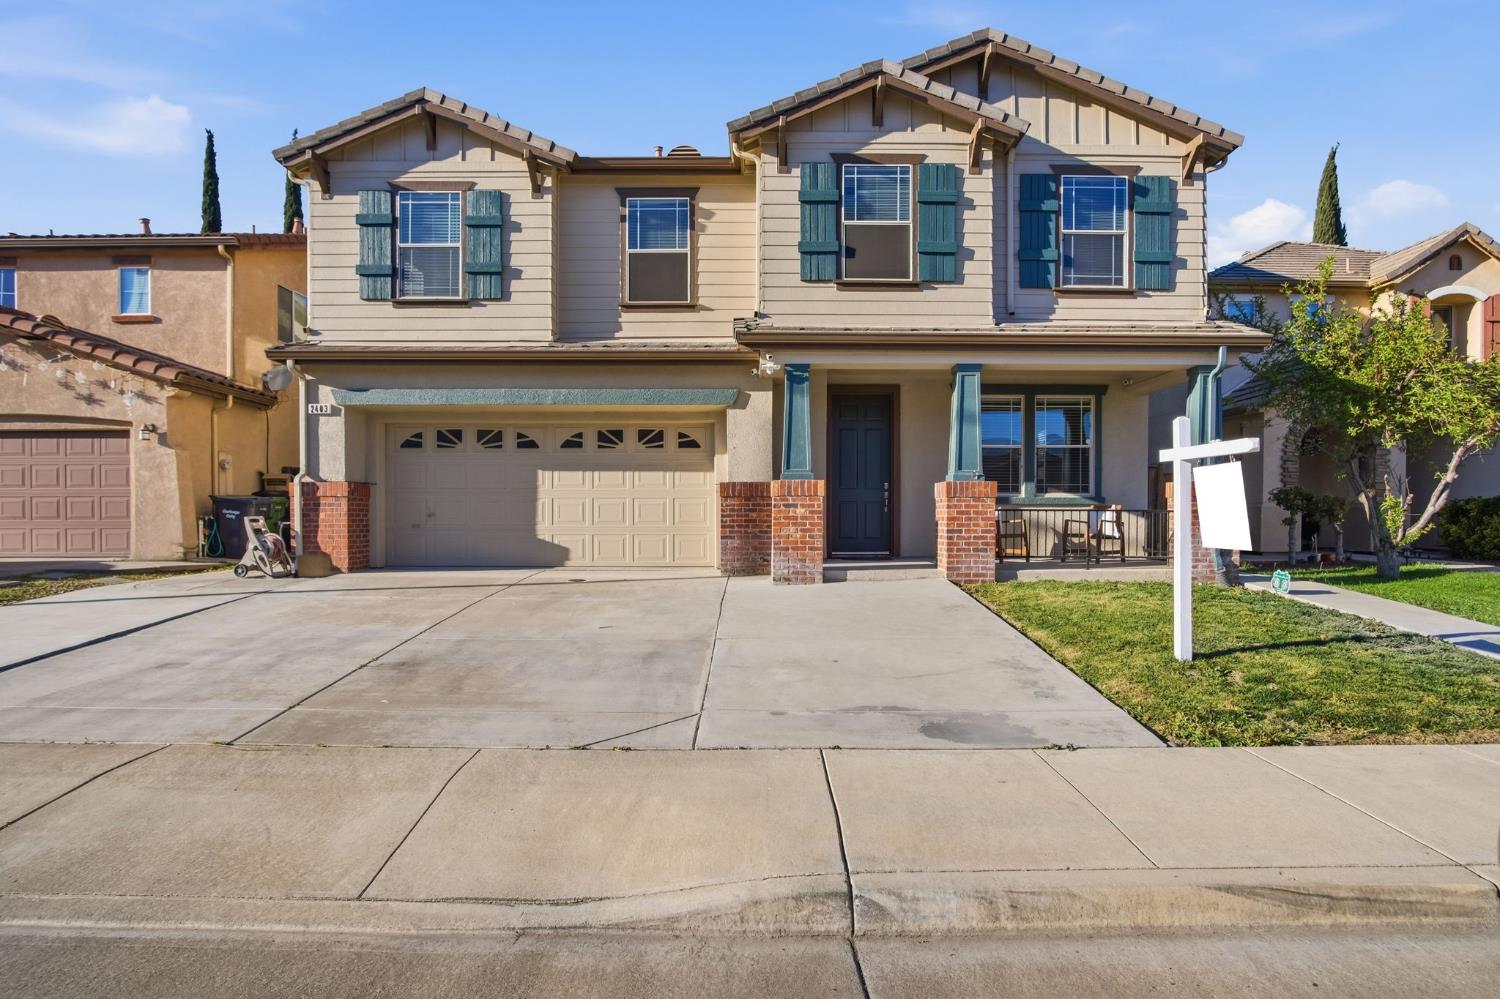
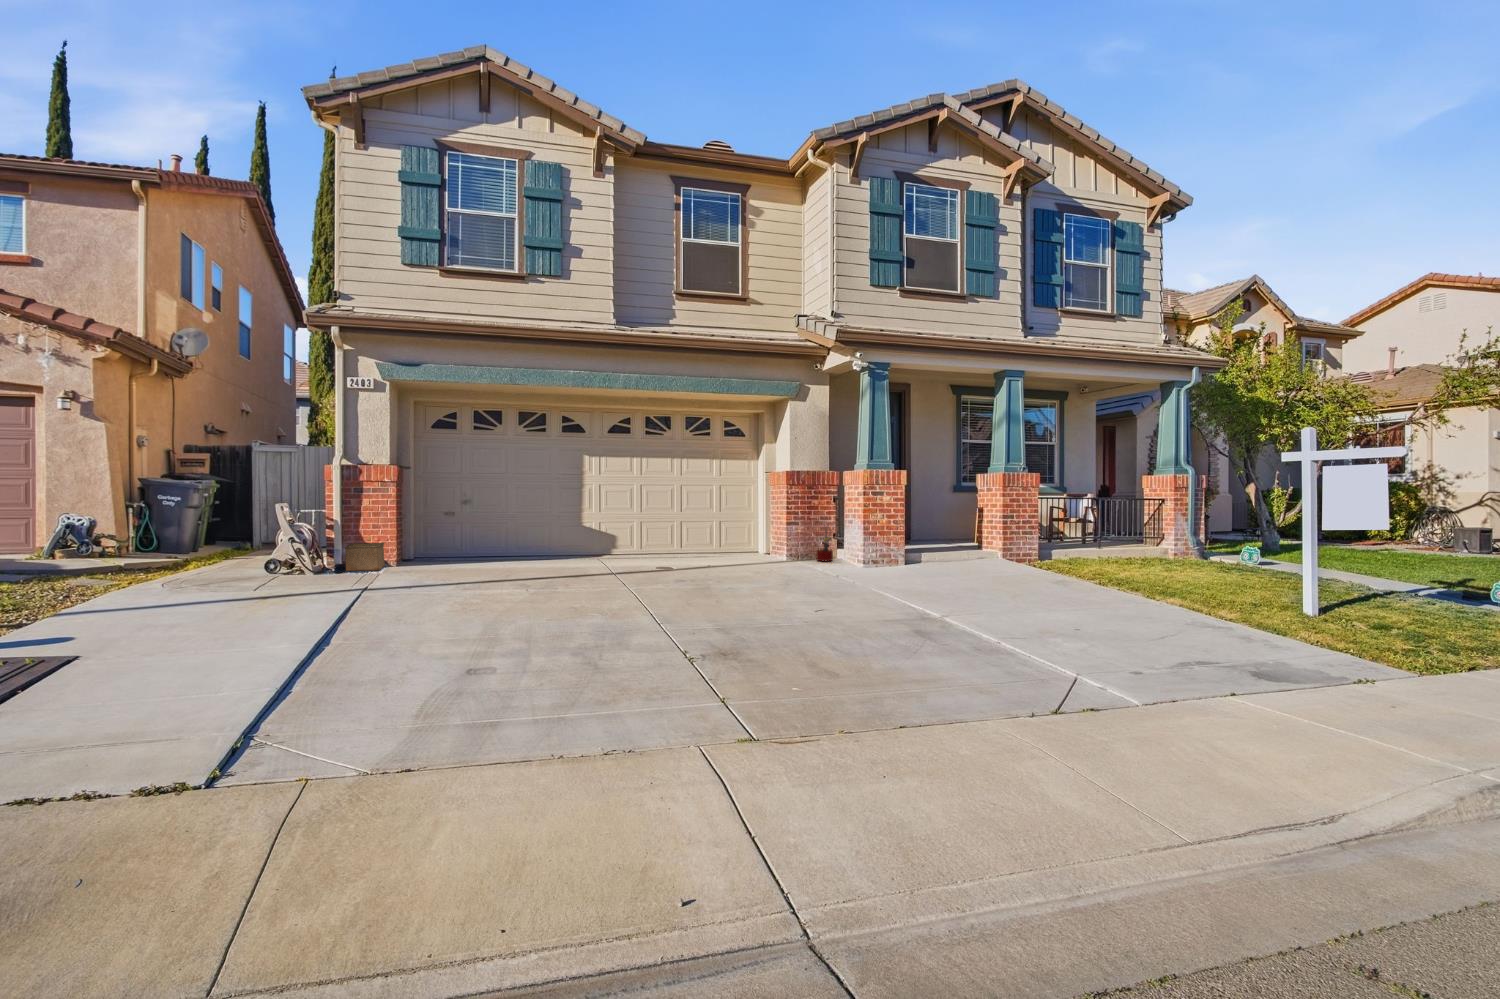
decorative plant: none [744,534,772,577] -> present [816,527,833,561]

